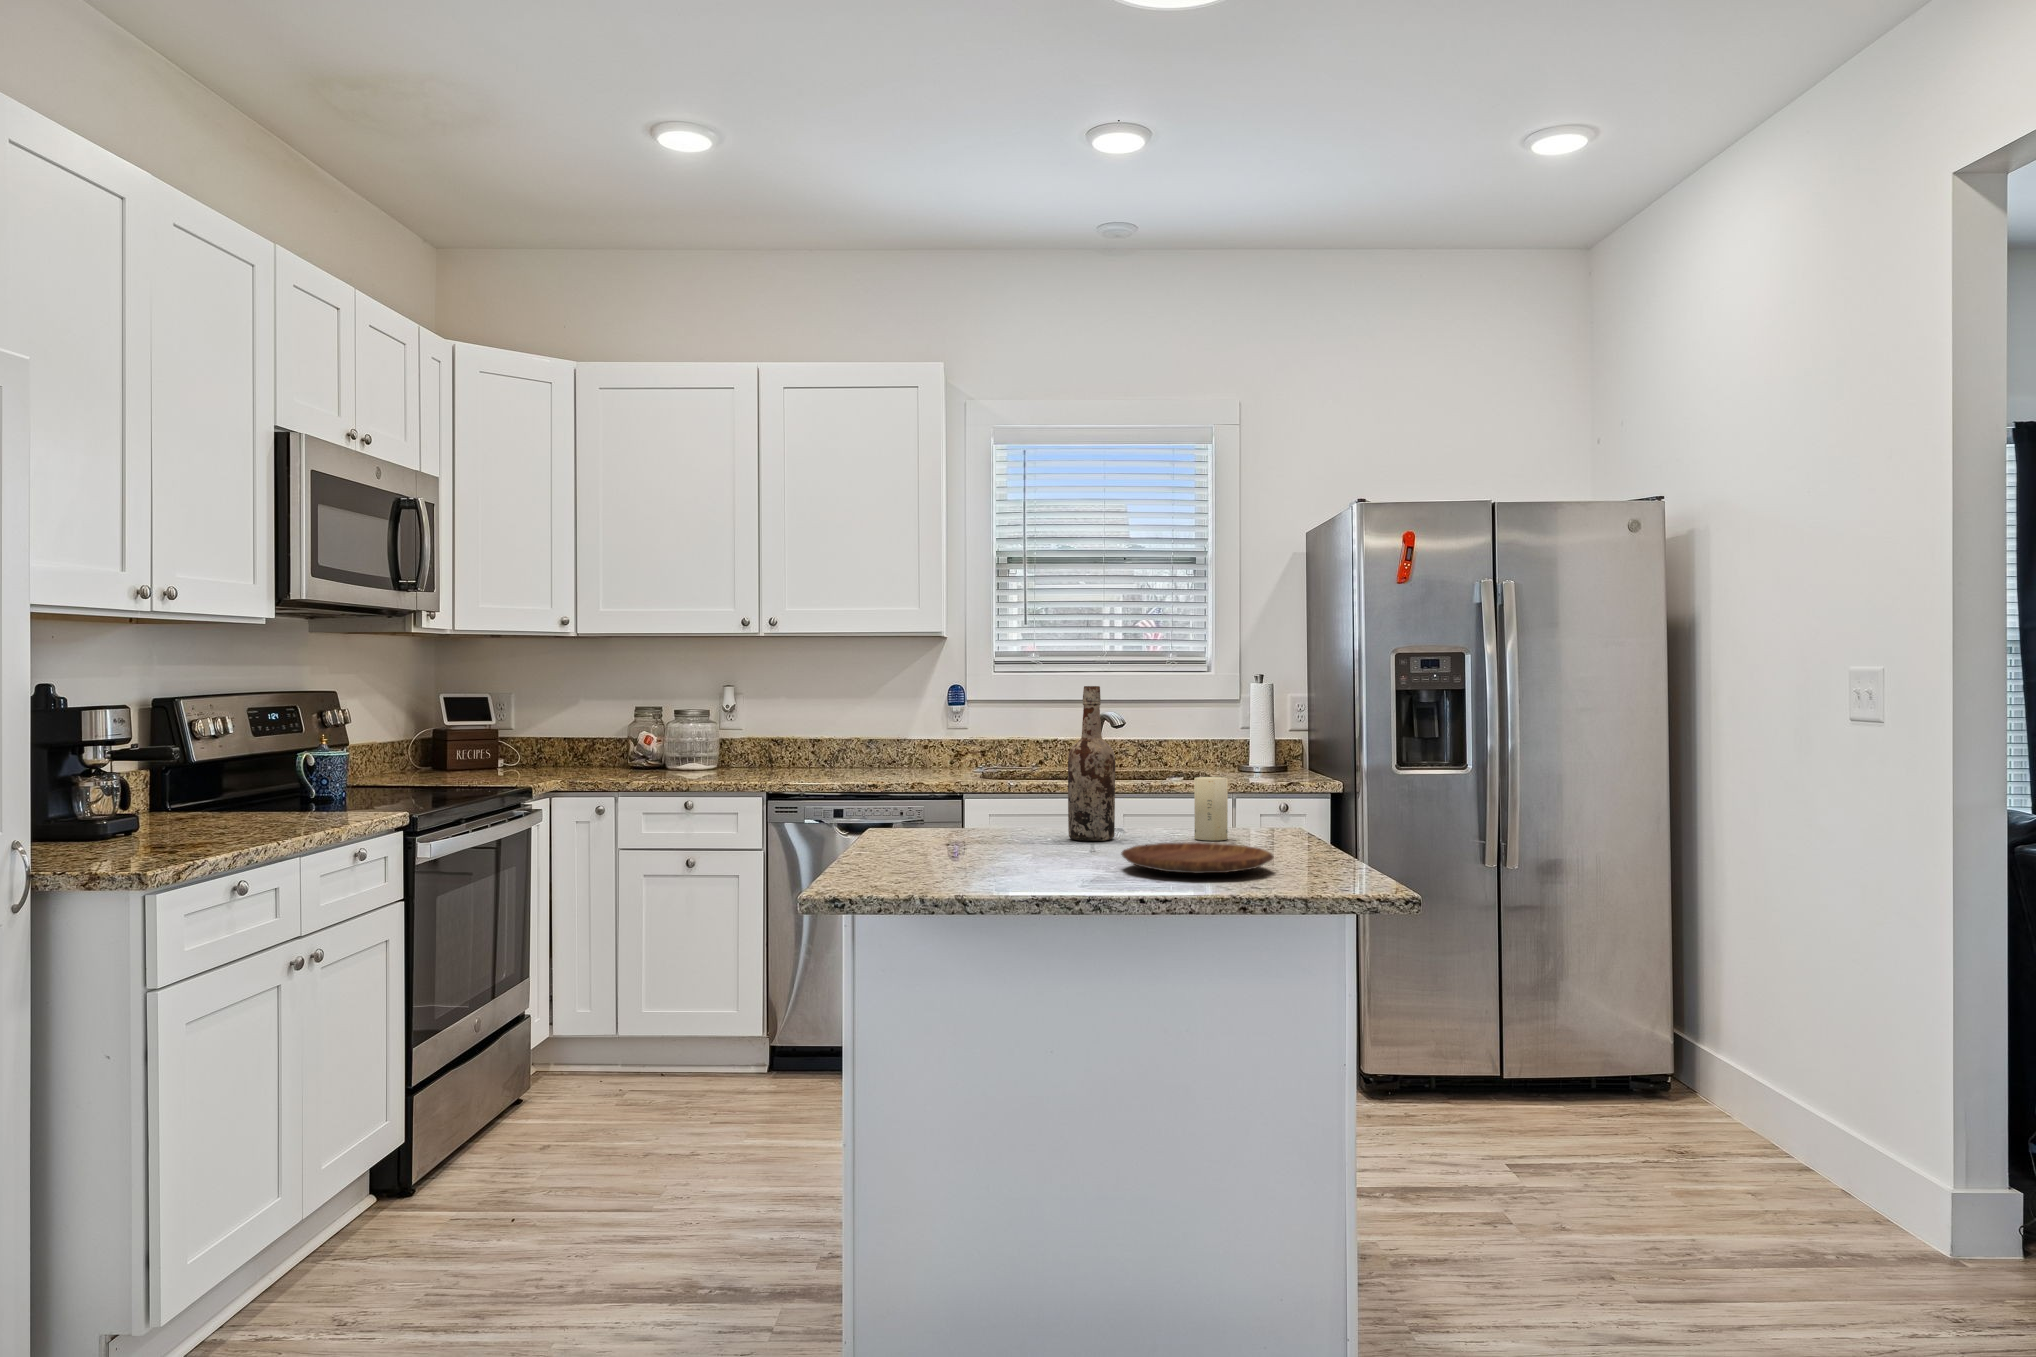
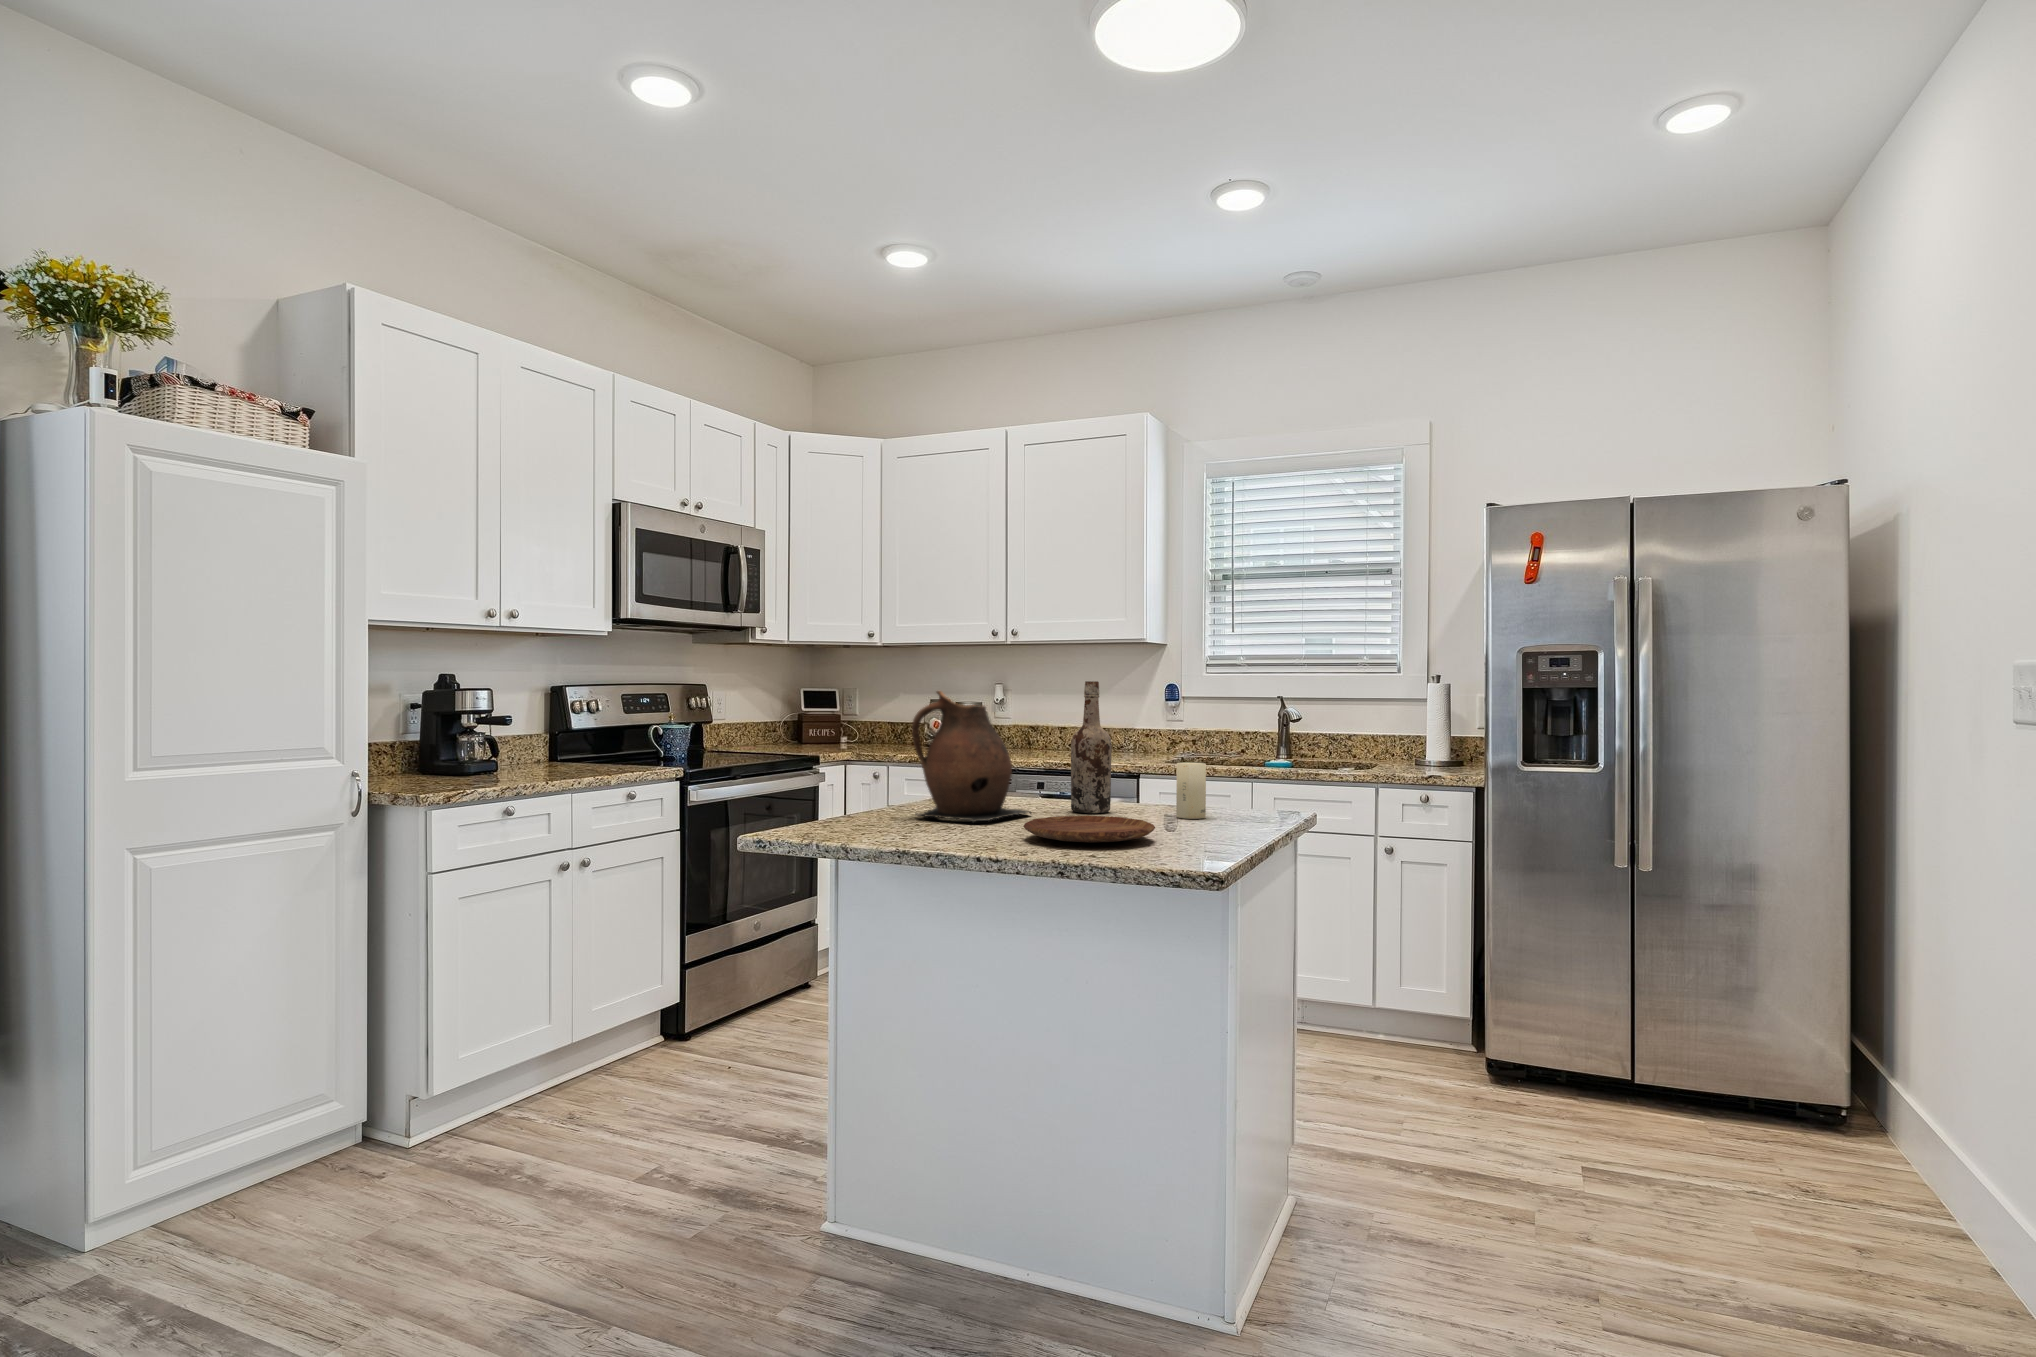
ceramic pitcher: none [918,700,1048,861] -> present [912,691,1030,823]

